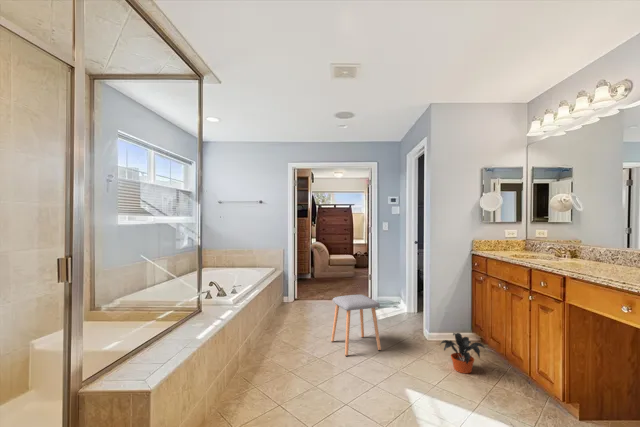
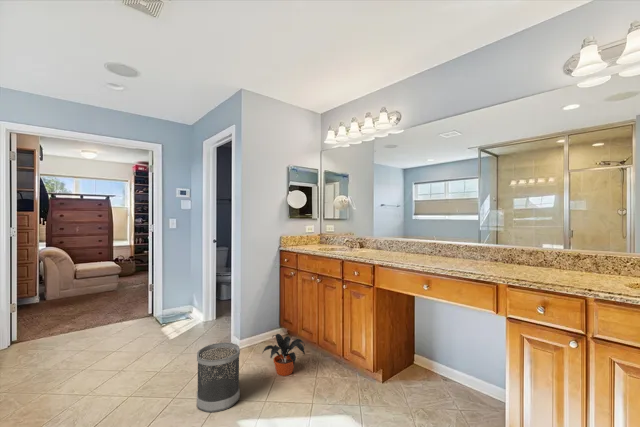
stool: present [331,295,381,356] -> none [109,316,190,410]
wastebasket: none [379,324,414,377] -> present [197,342,240,413]

